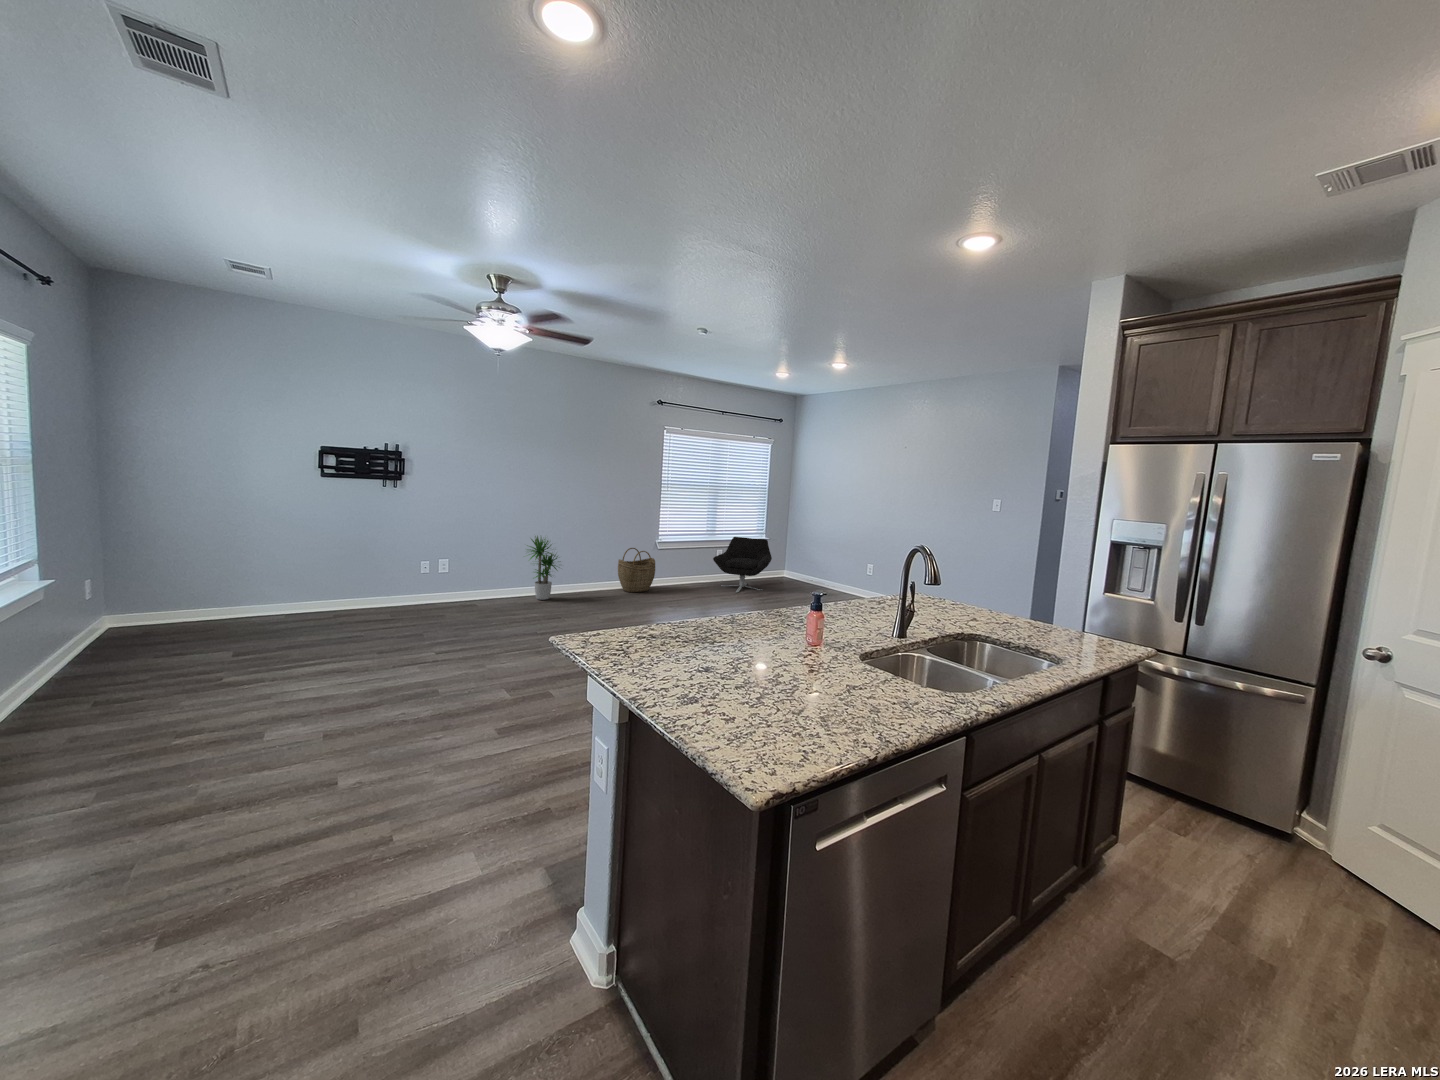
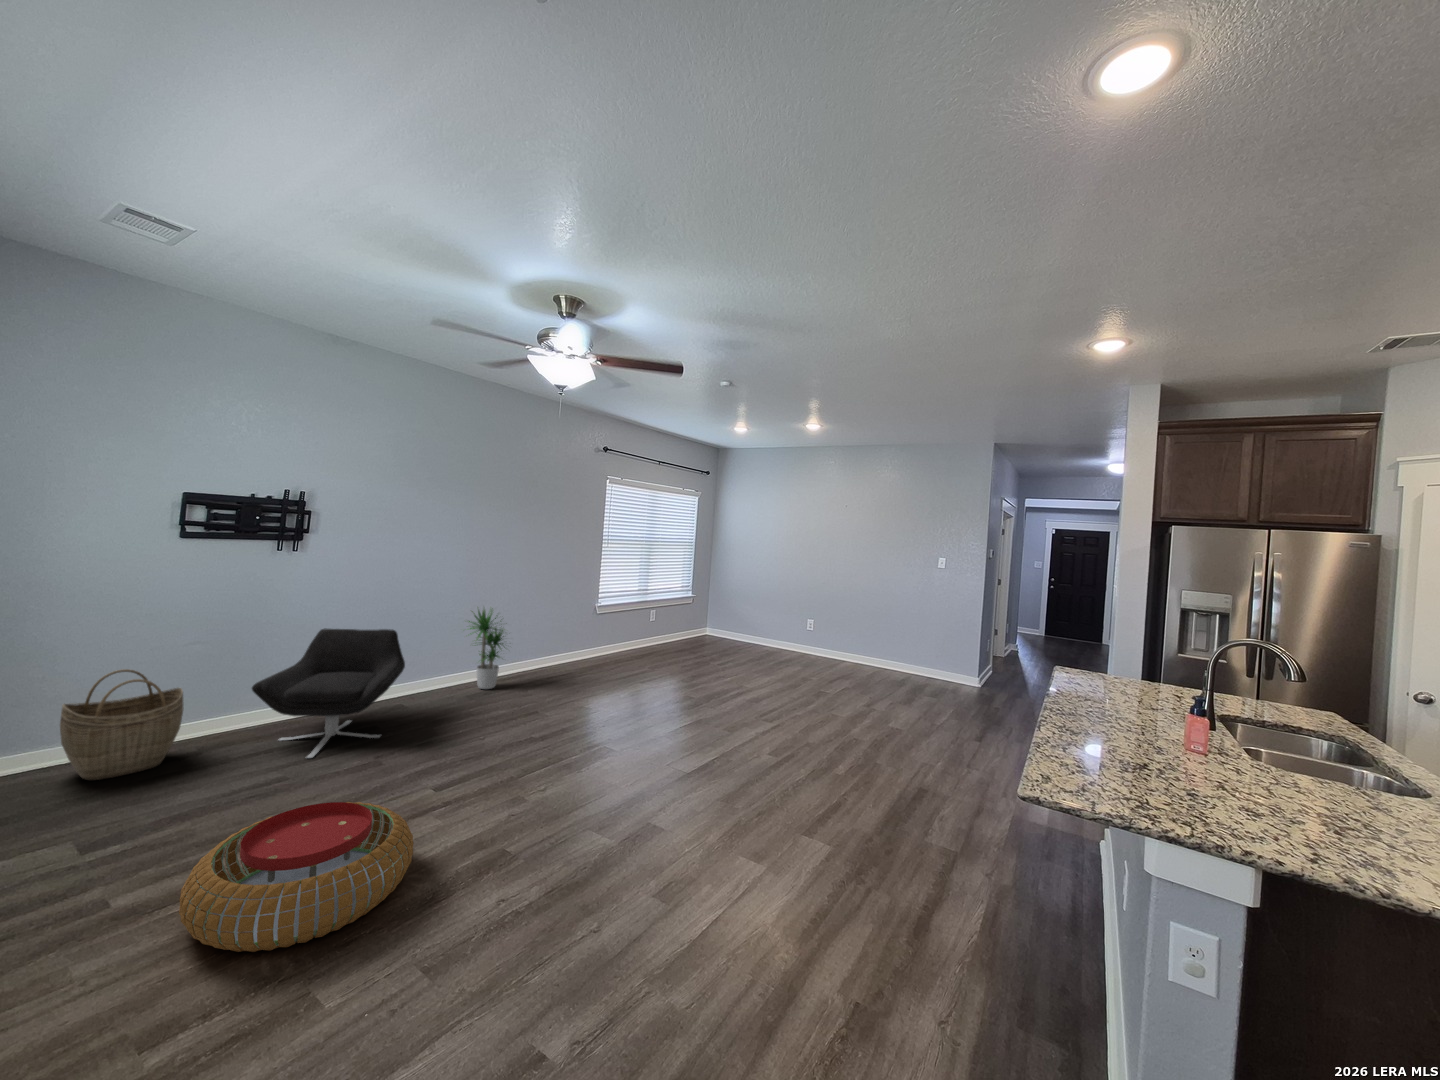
lounge chair: present [713,537,772,592] -> present [252,628,405,758]
woven basket: present [618,548,655,592] -> present [60,669,184,780]
pouf: none [233,640,377,709] -> present [179,802,414,952]

